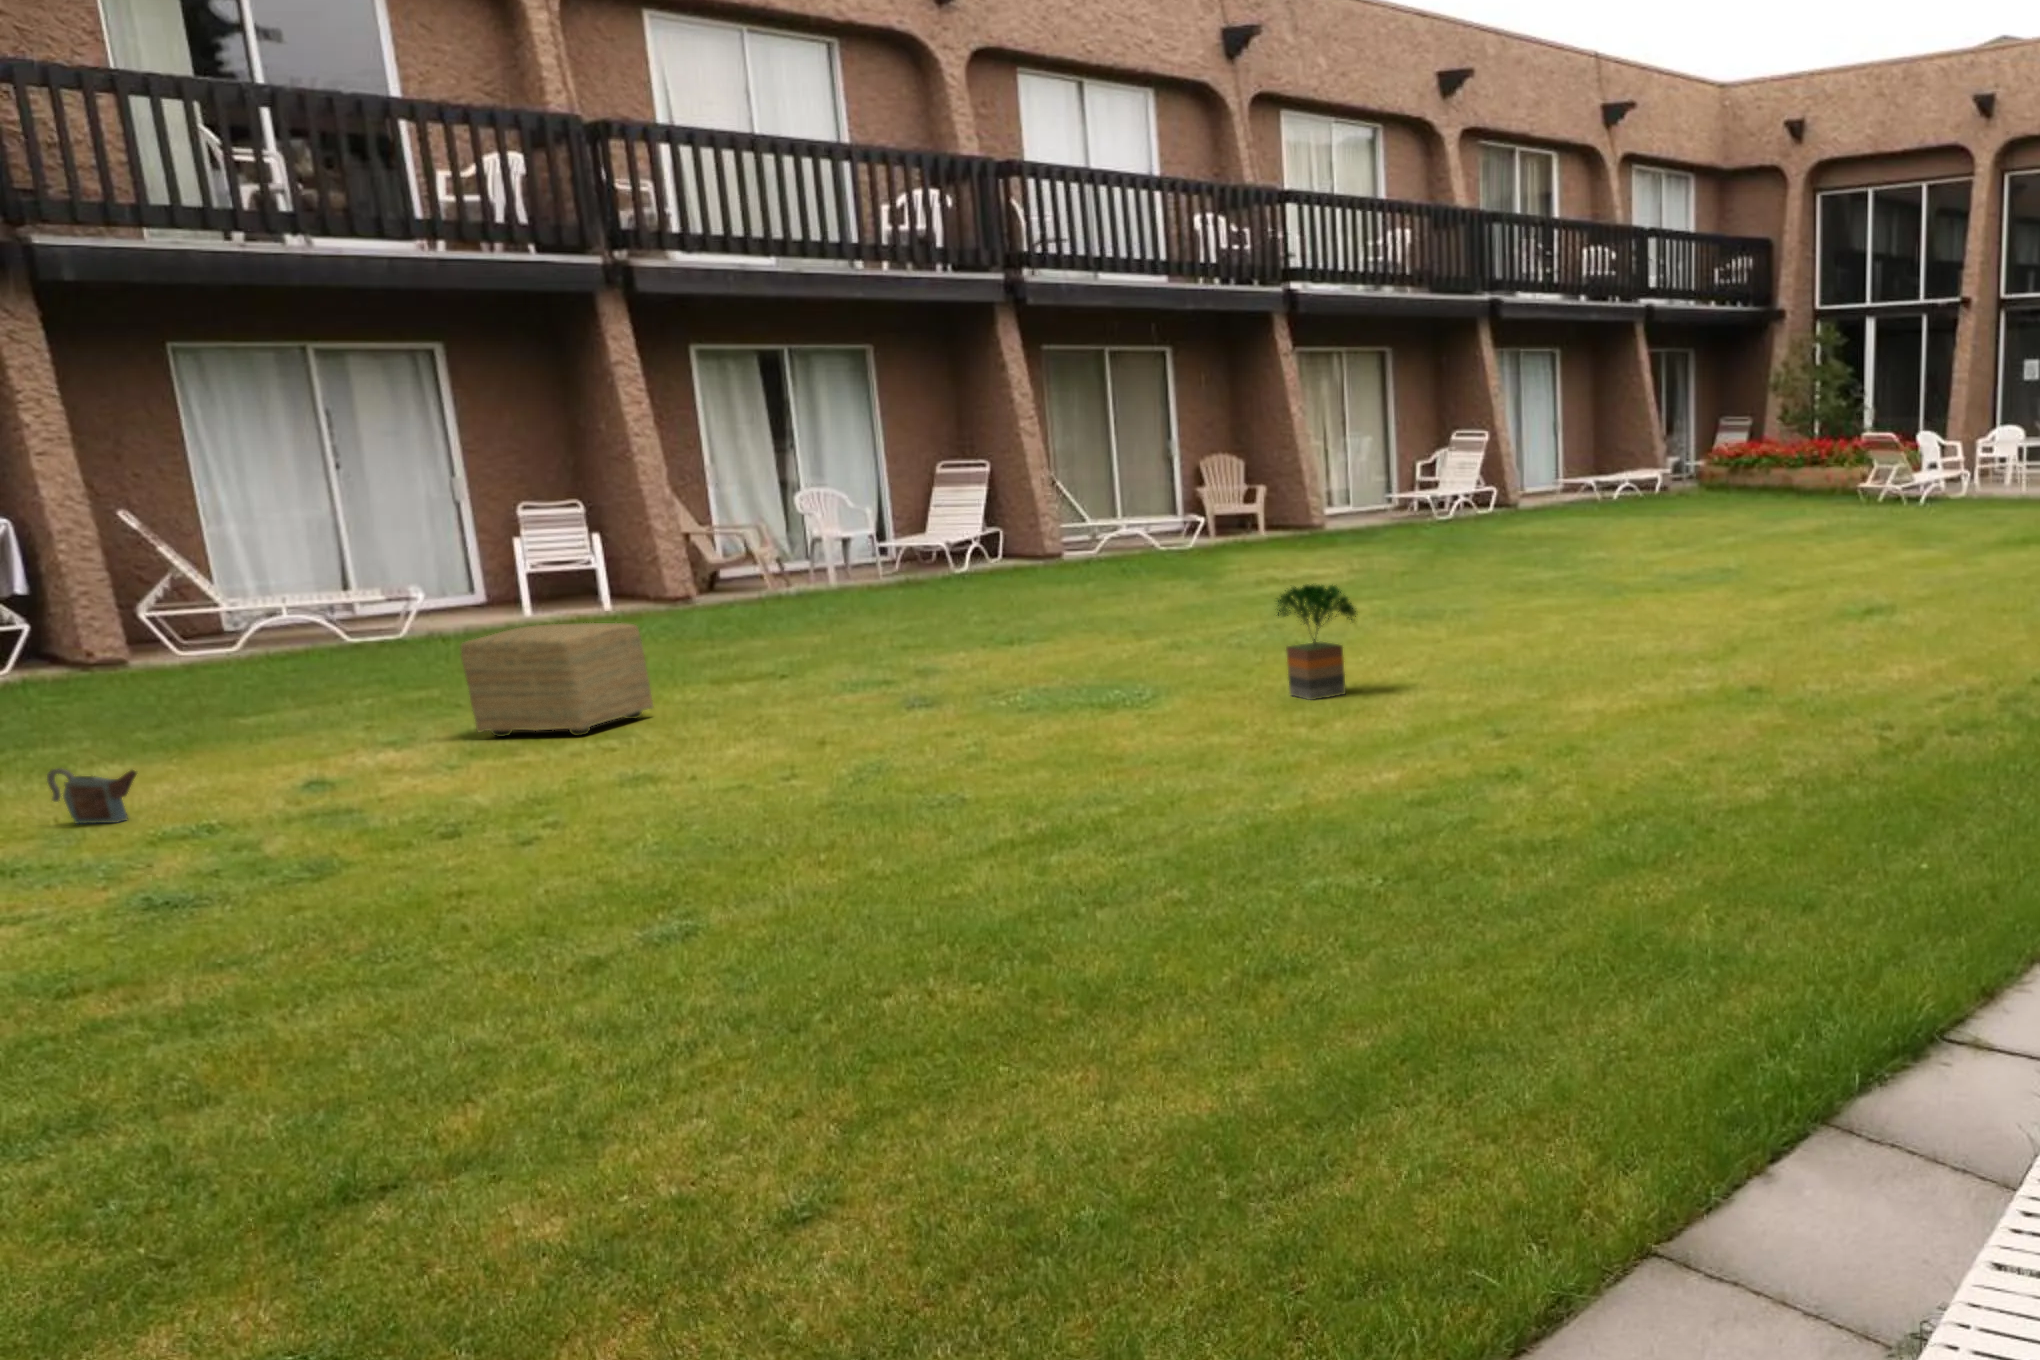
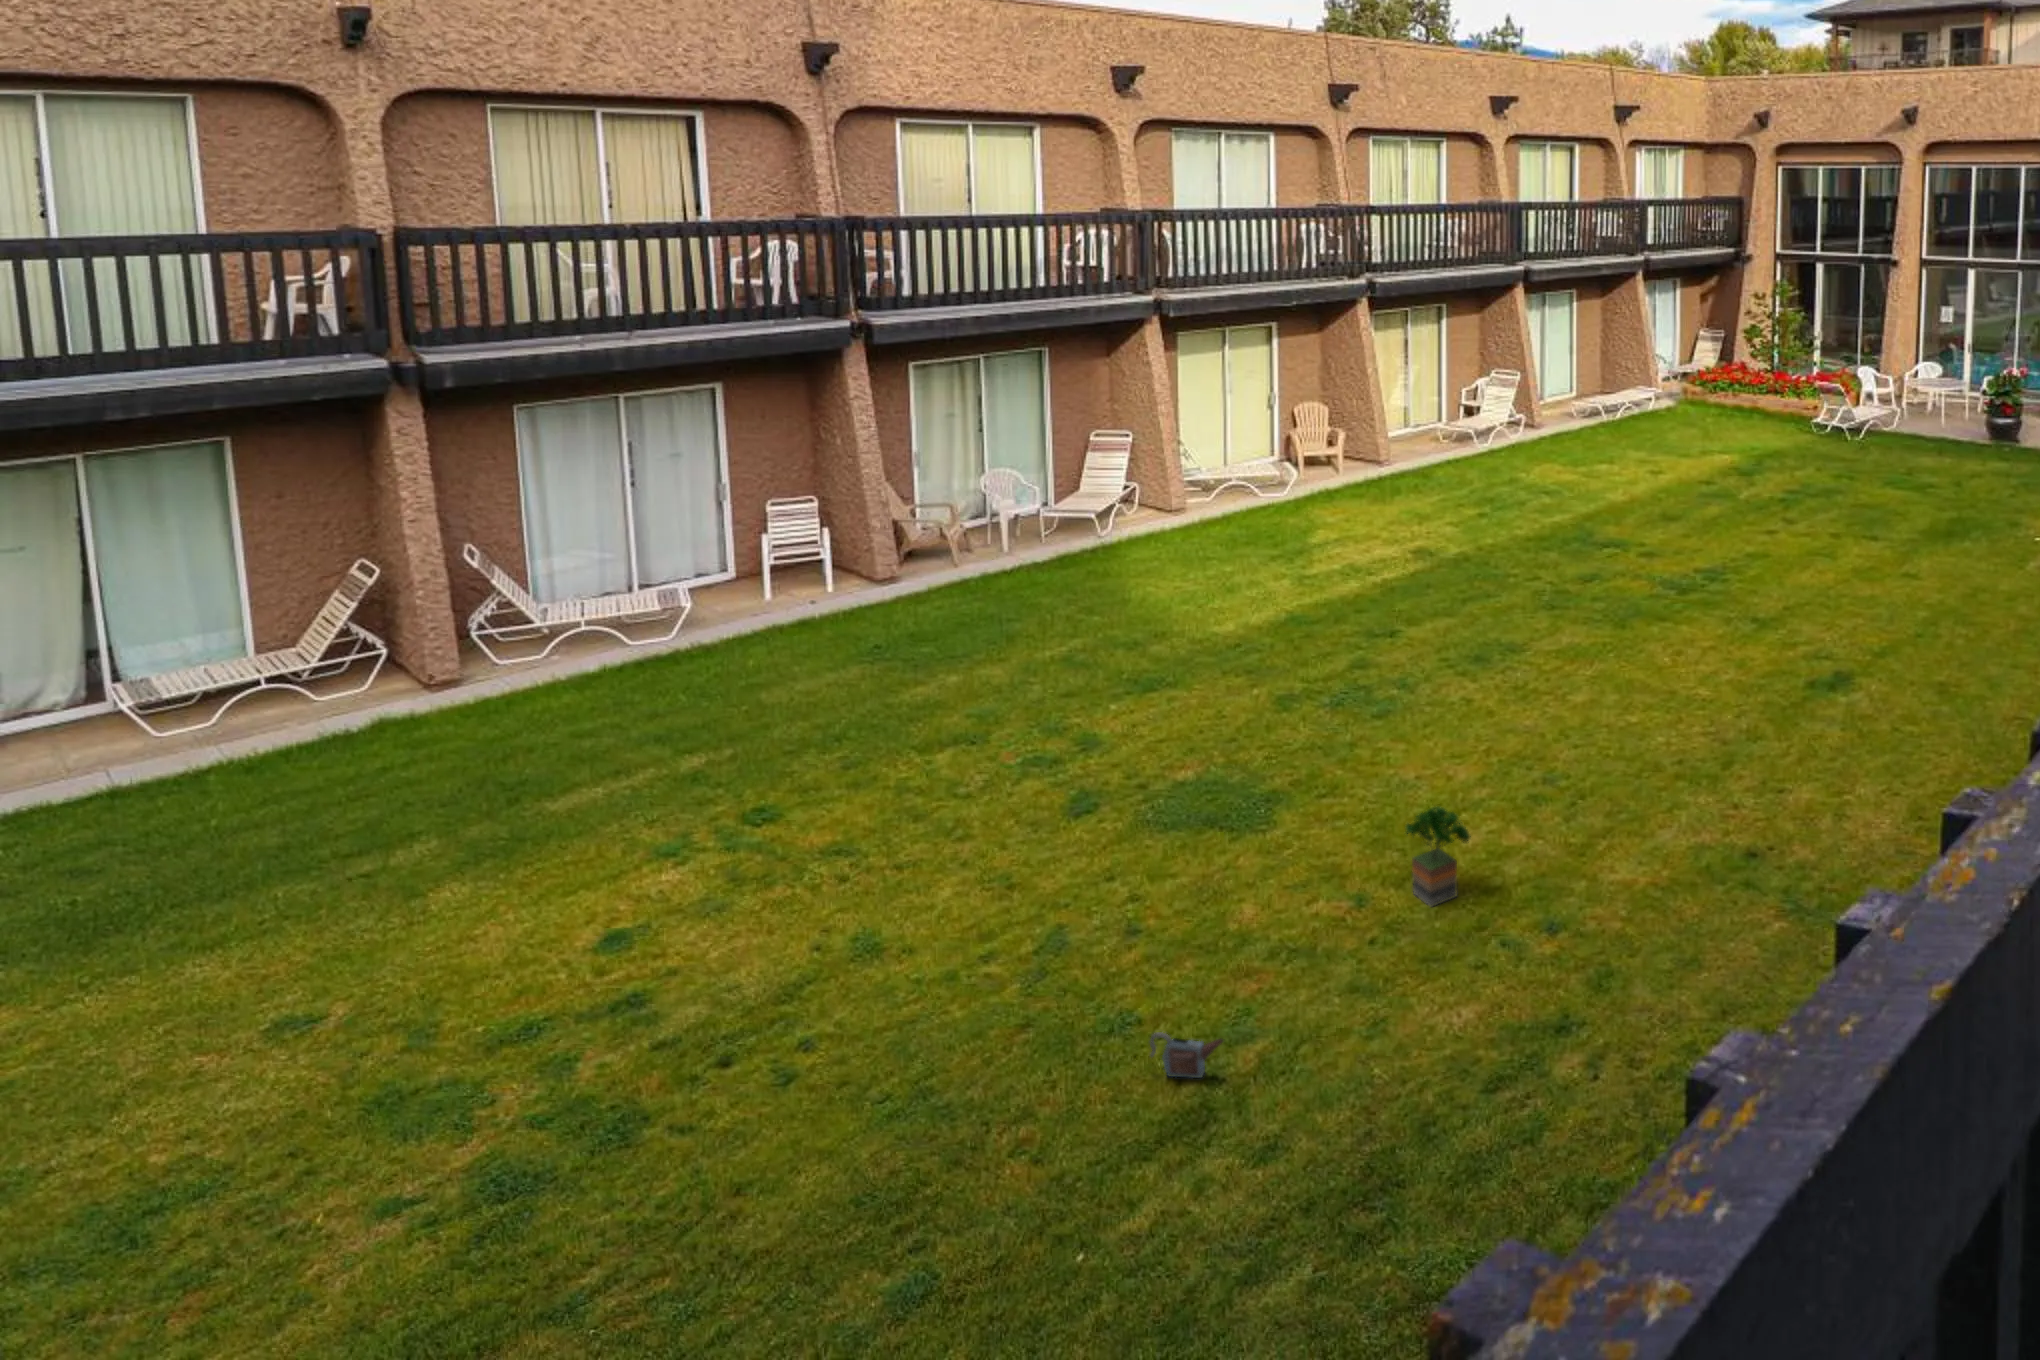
ottoman: present [461,623,653,737] -> none [768,807,908,920]
watering can: present [47,768,137,824] -> present [1150,1032,1223,1078]

